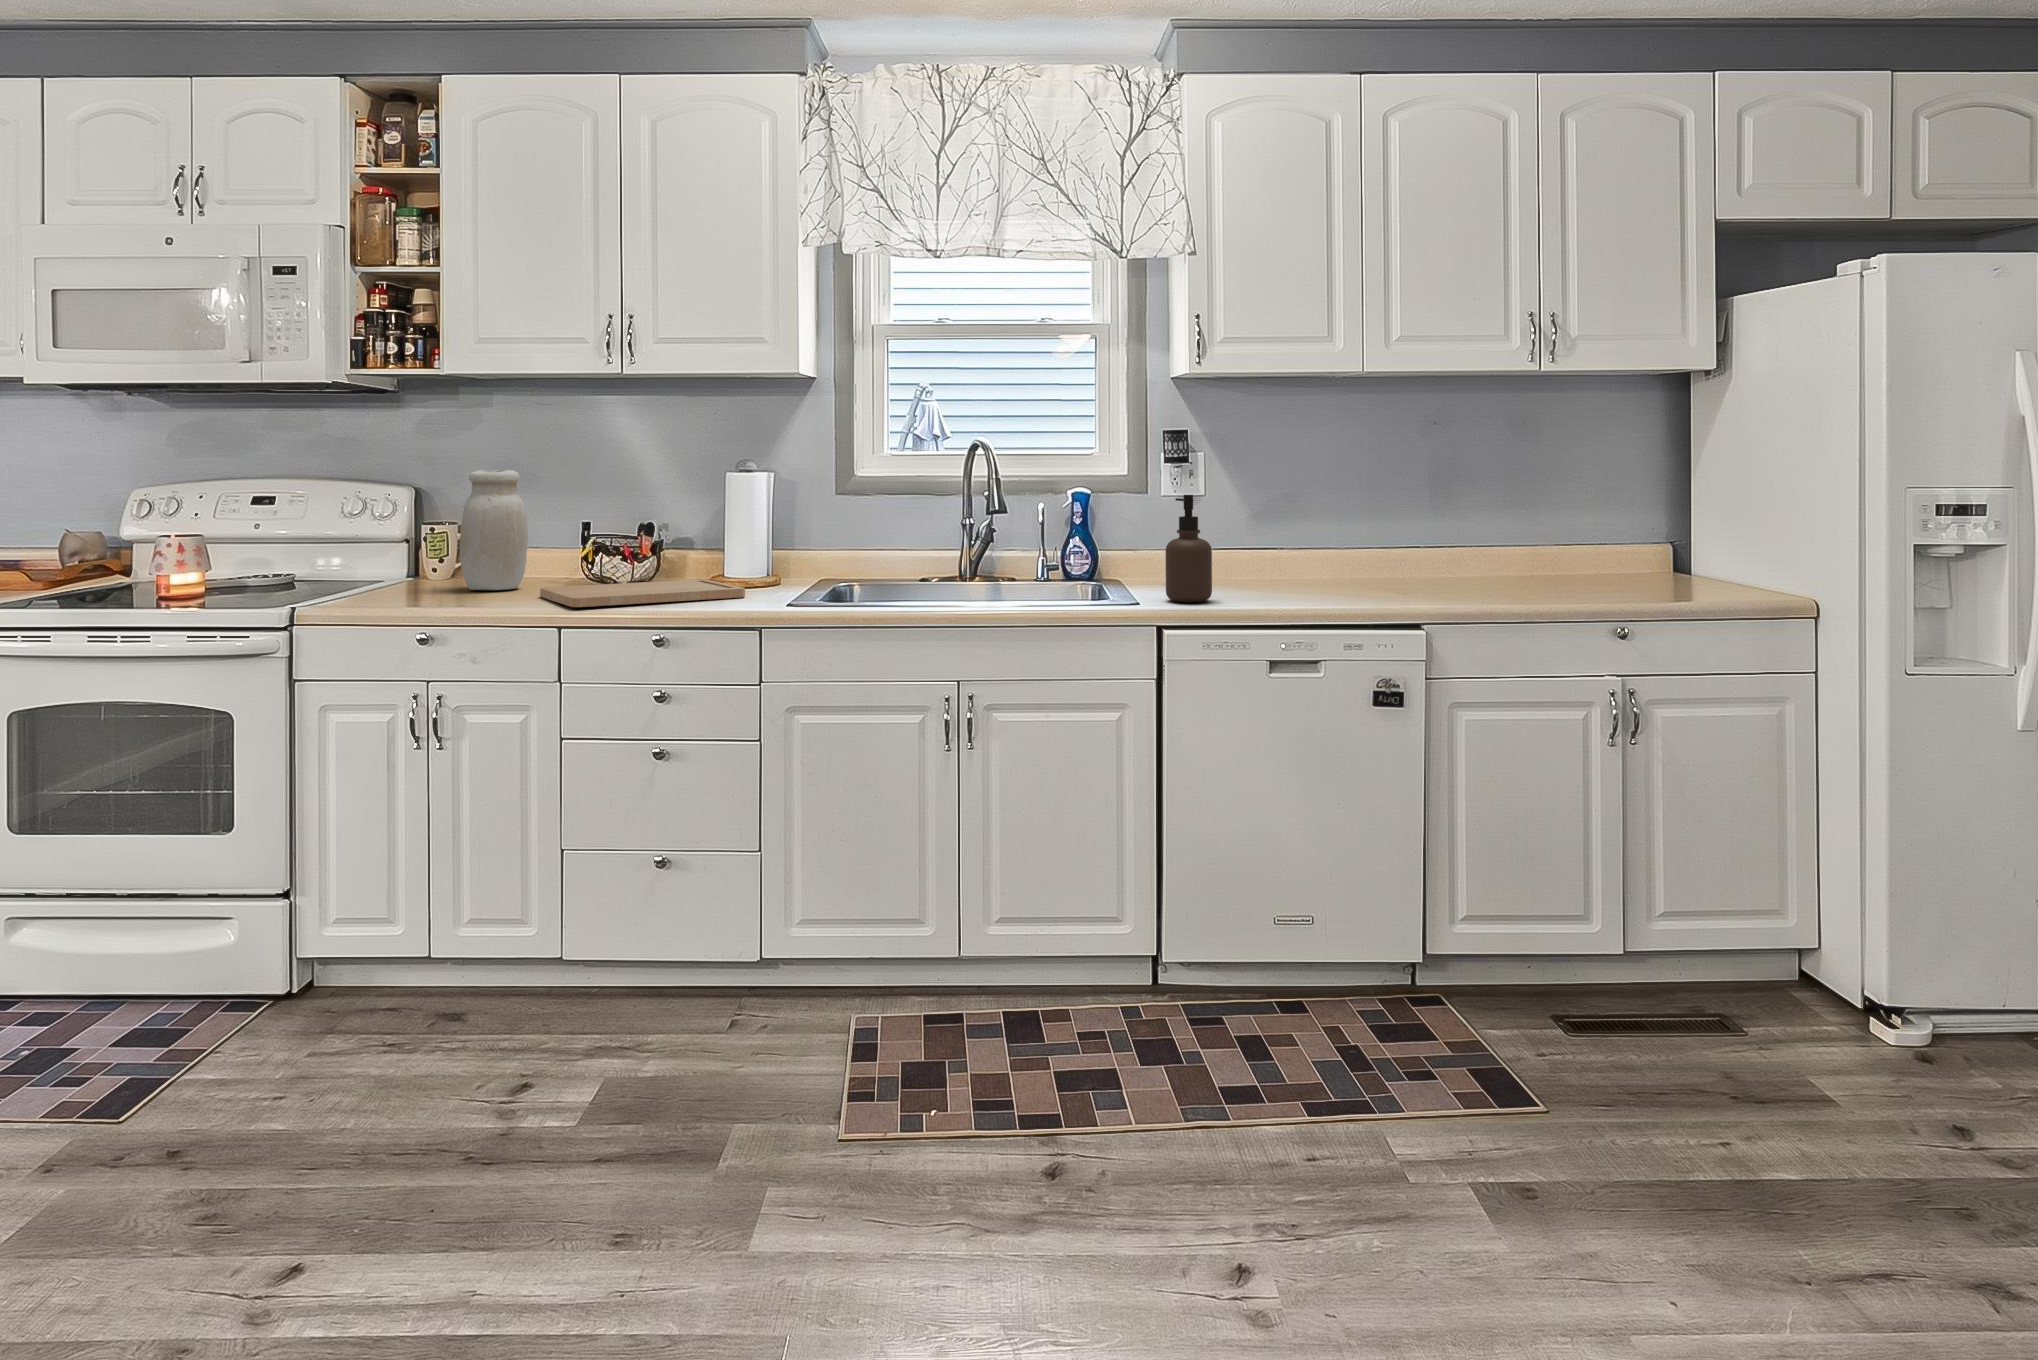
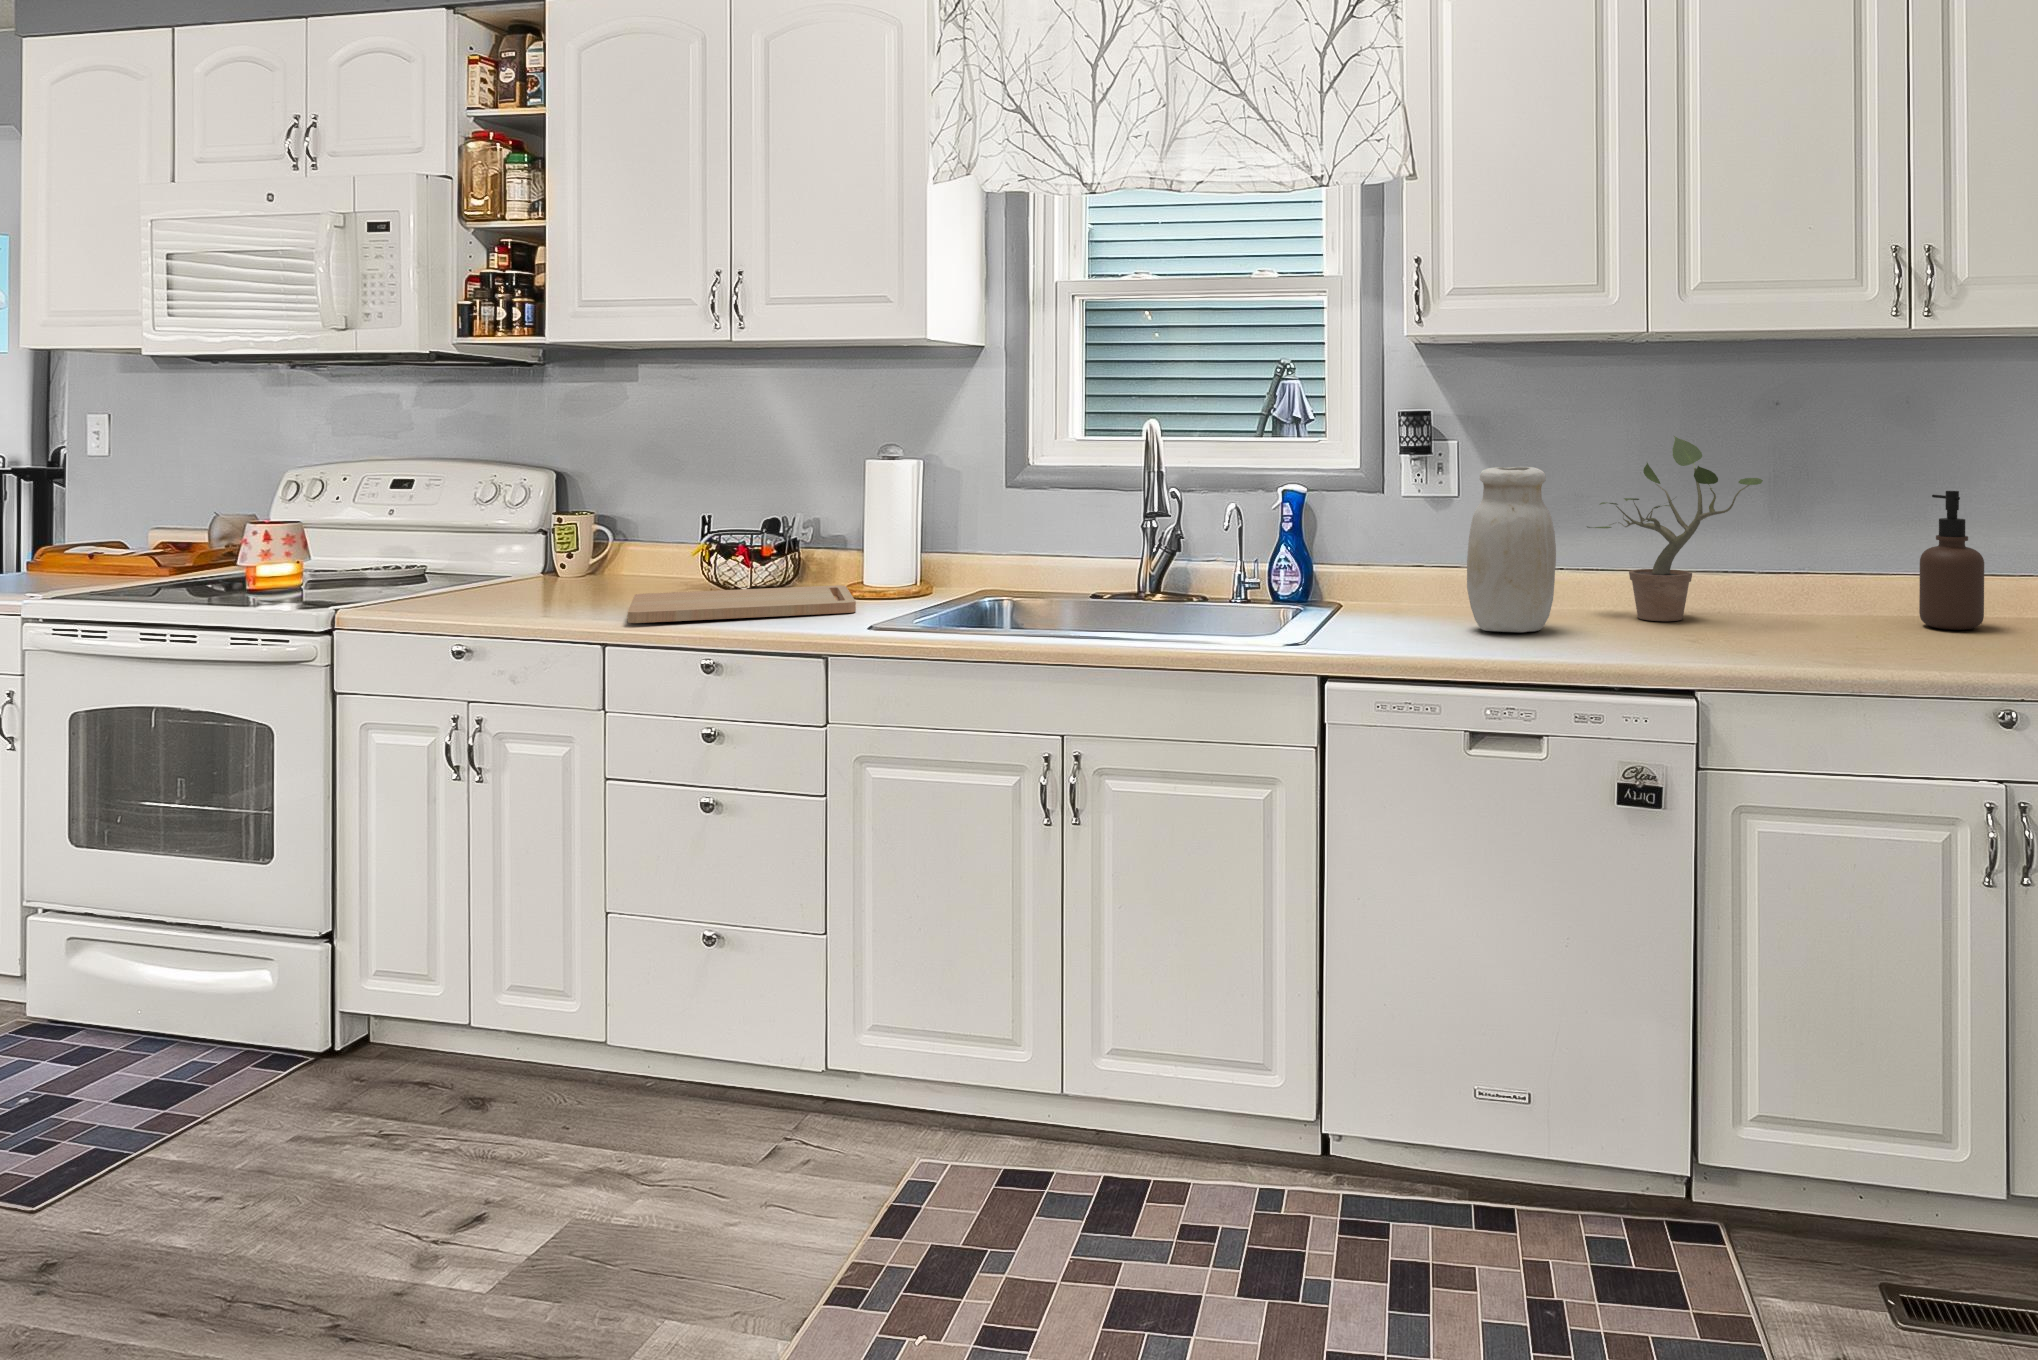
potted plant: none [1316,449,1448,587] -> present [1587,436,1763,621]
jar: present [460,470,528,590] -> present [1467,467,1556,632]
soap dispenser: present [1166,495,1212,602] -> present [1919,491,1984,630]

